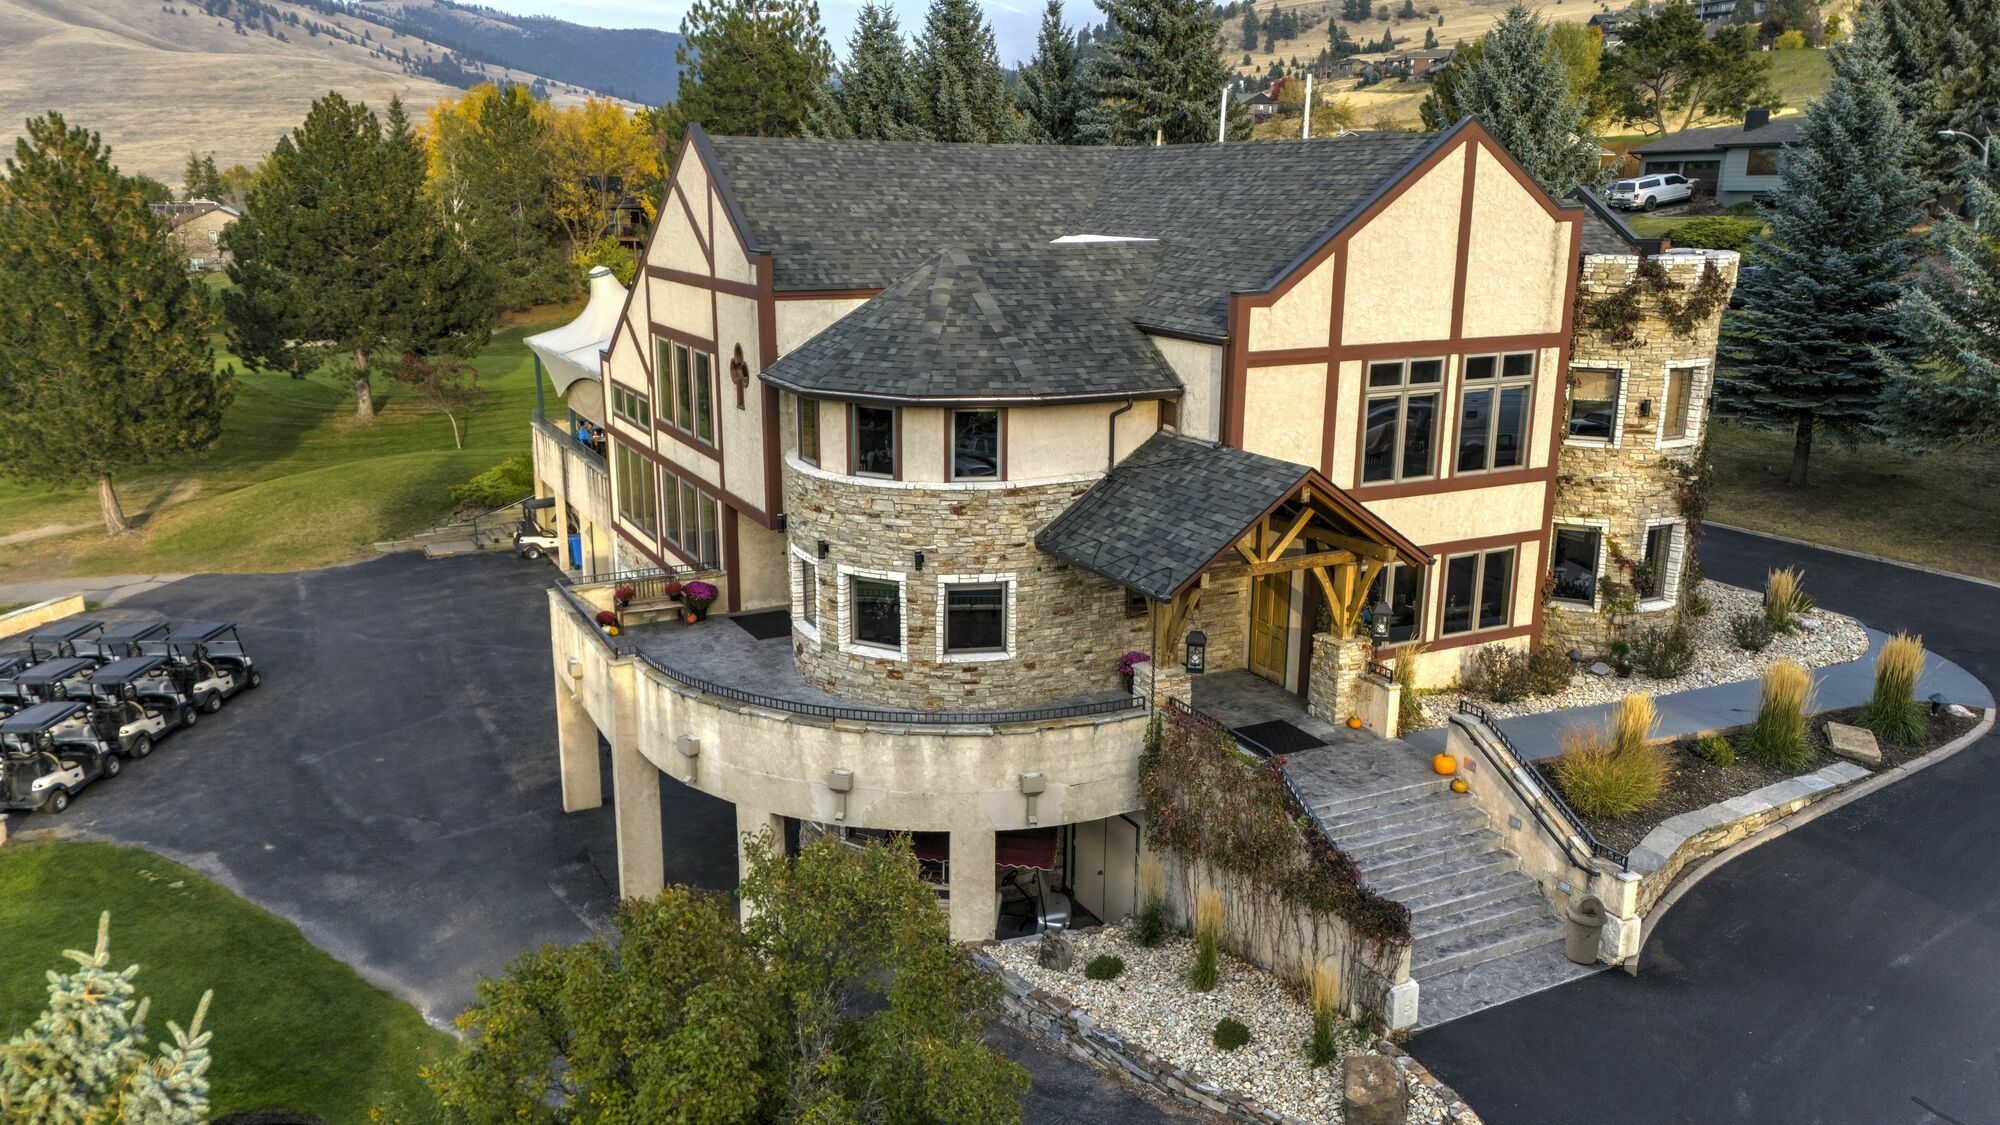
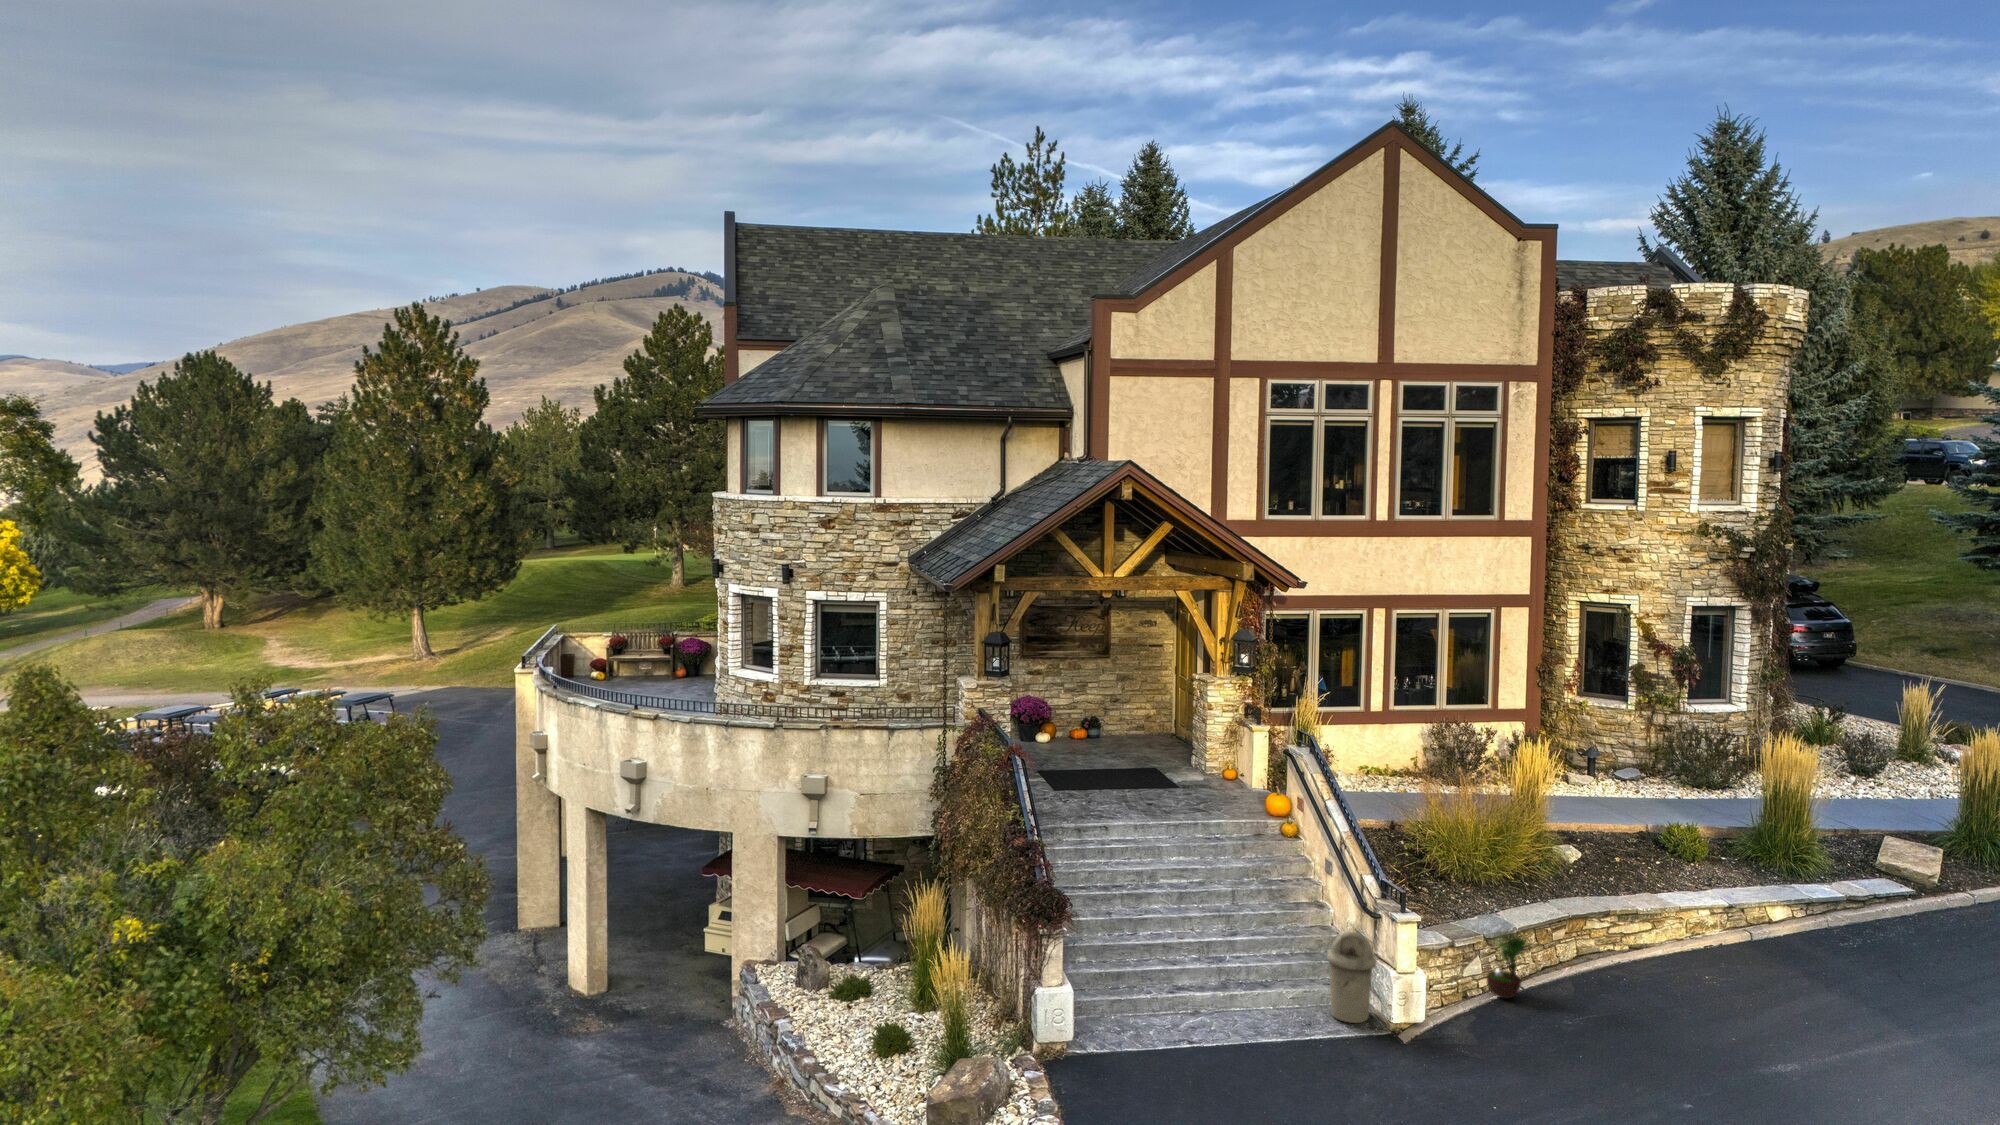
potted tree: present [1610,642,1633,677] -> present [1487,932,1531,998]

